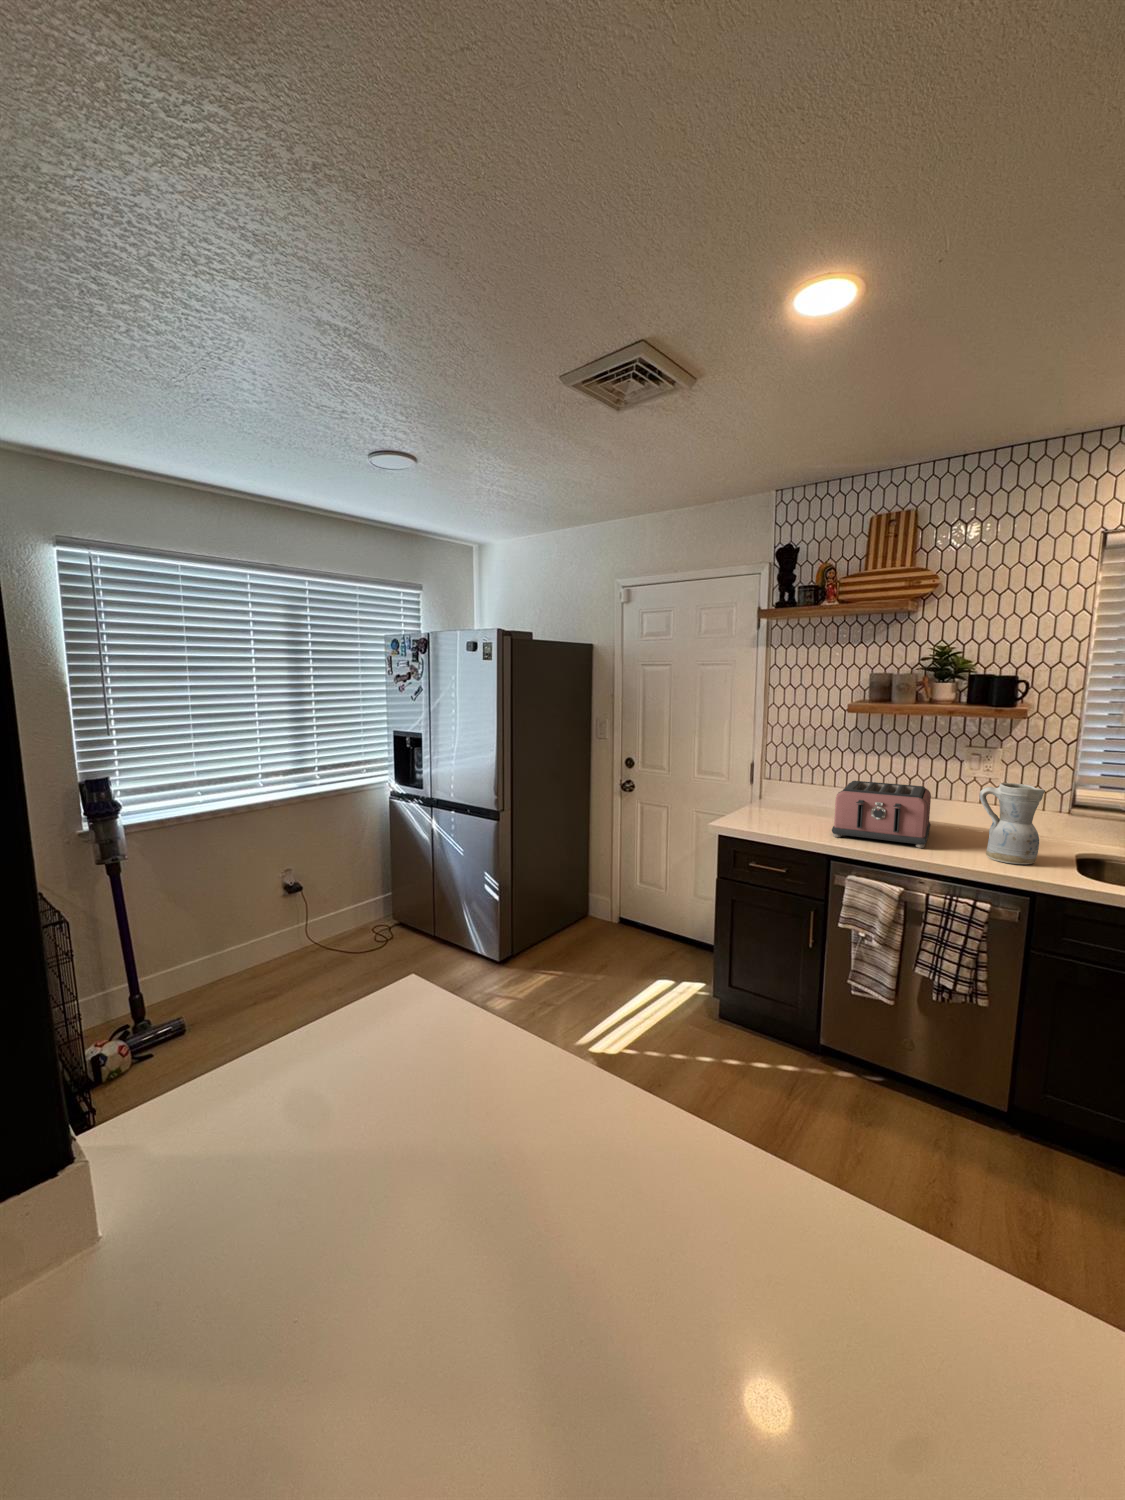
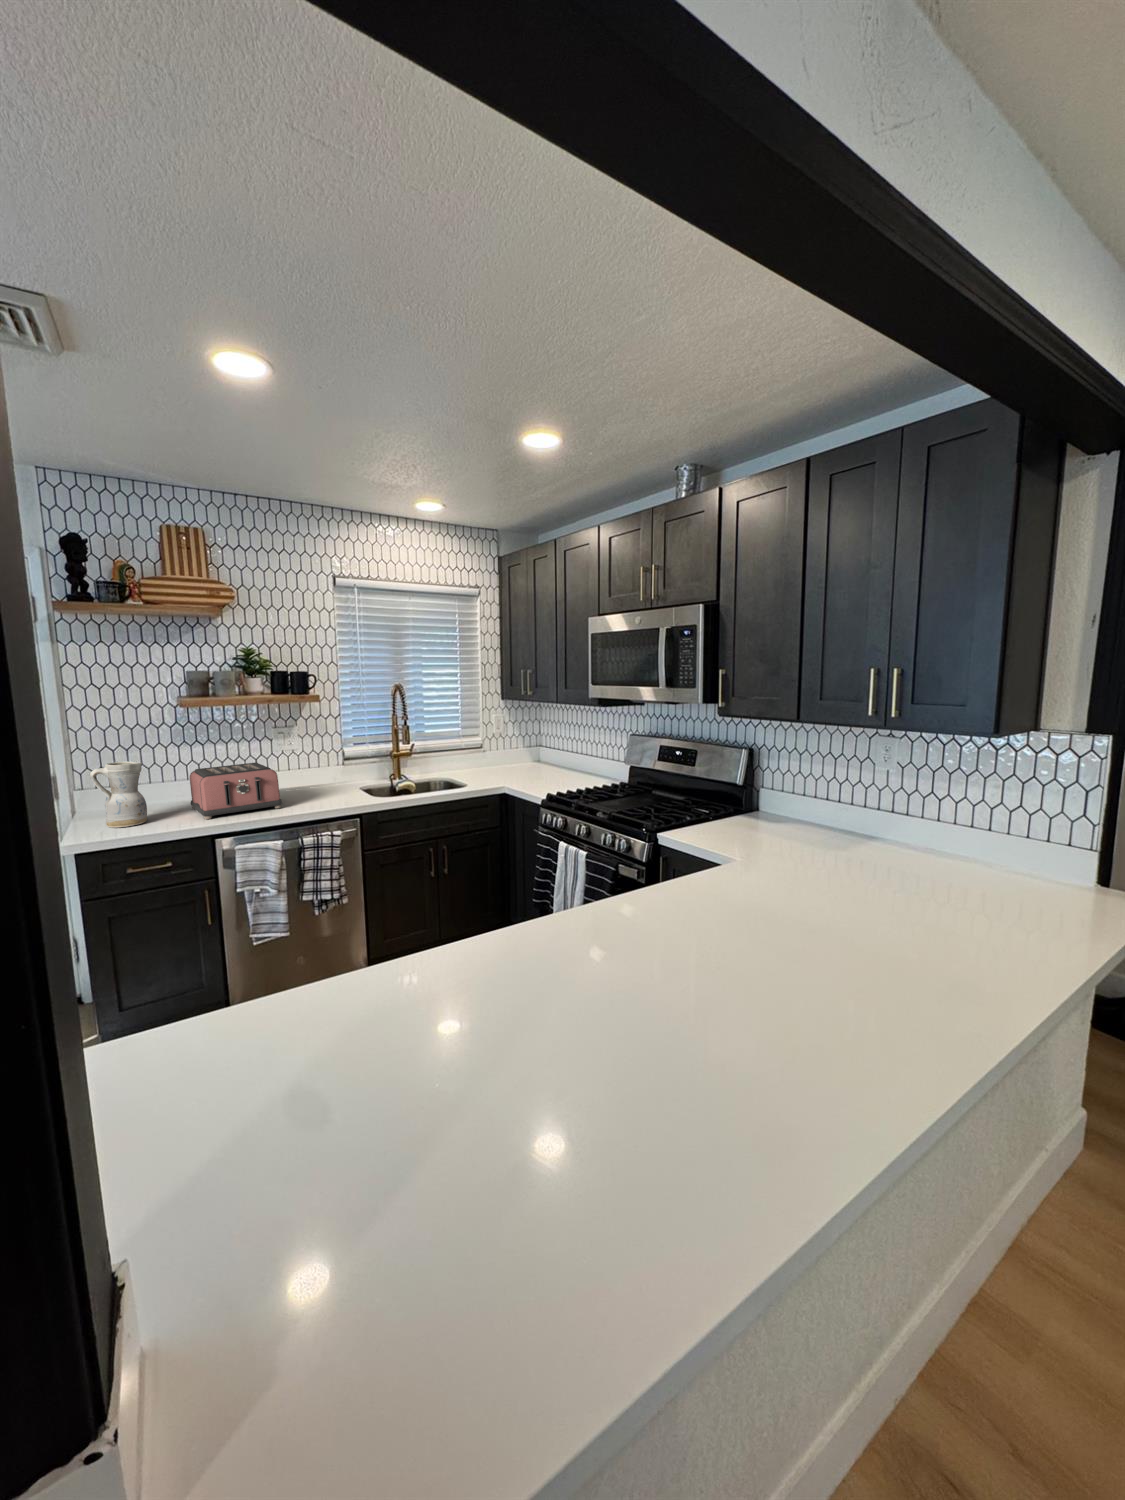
ceramic pitcher: present [979,783,1045,864] -> present [90,762,147,828]

